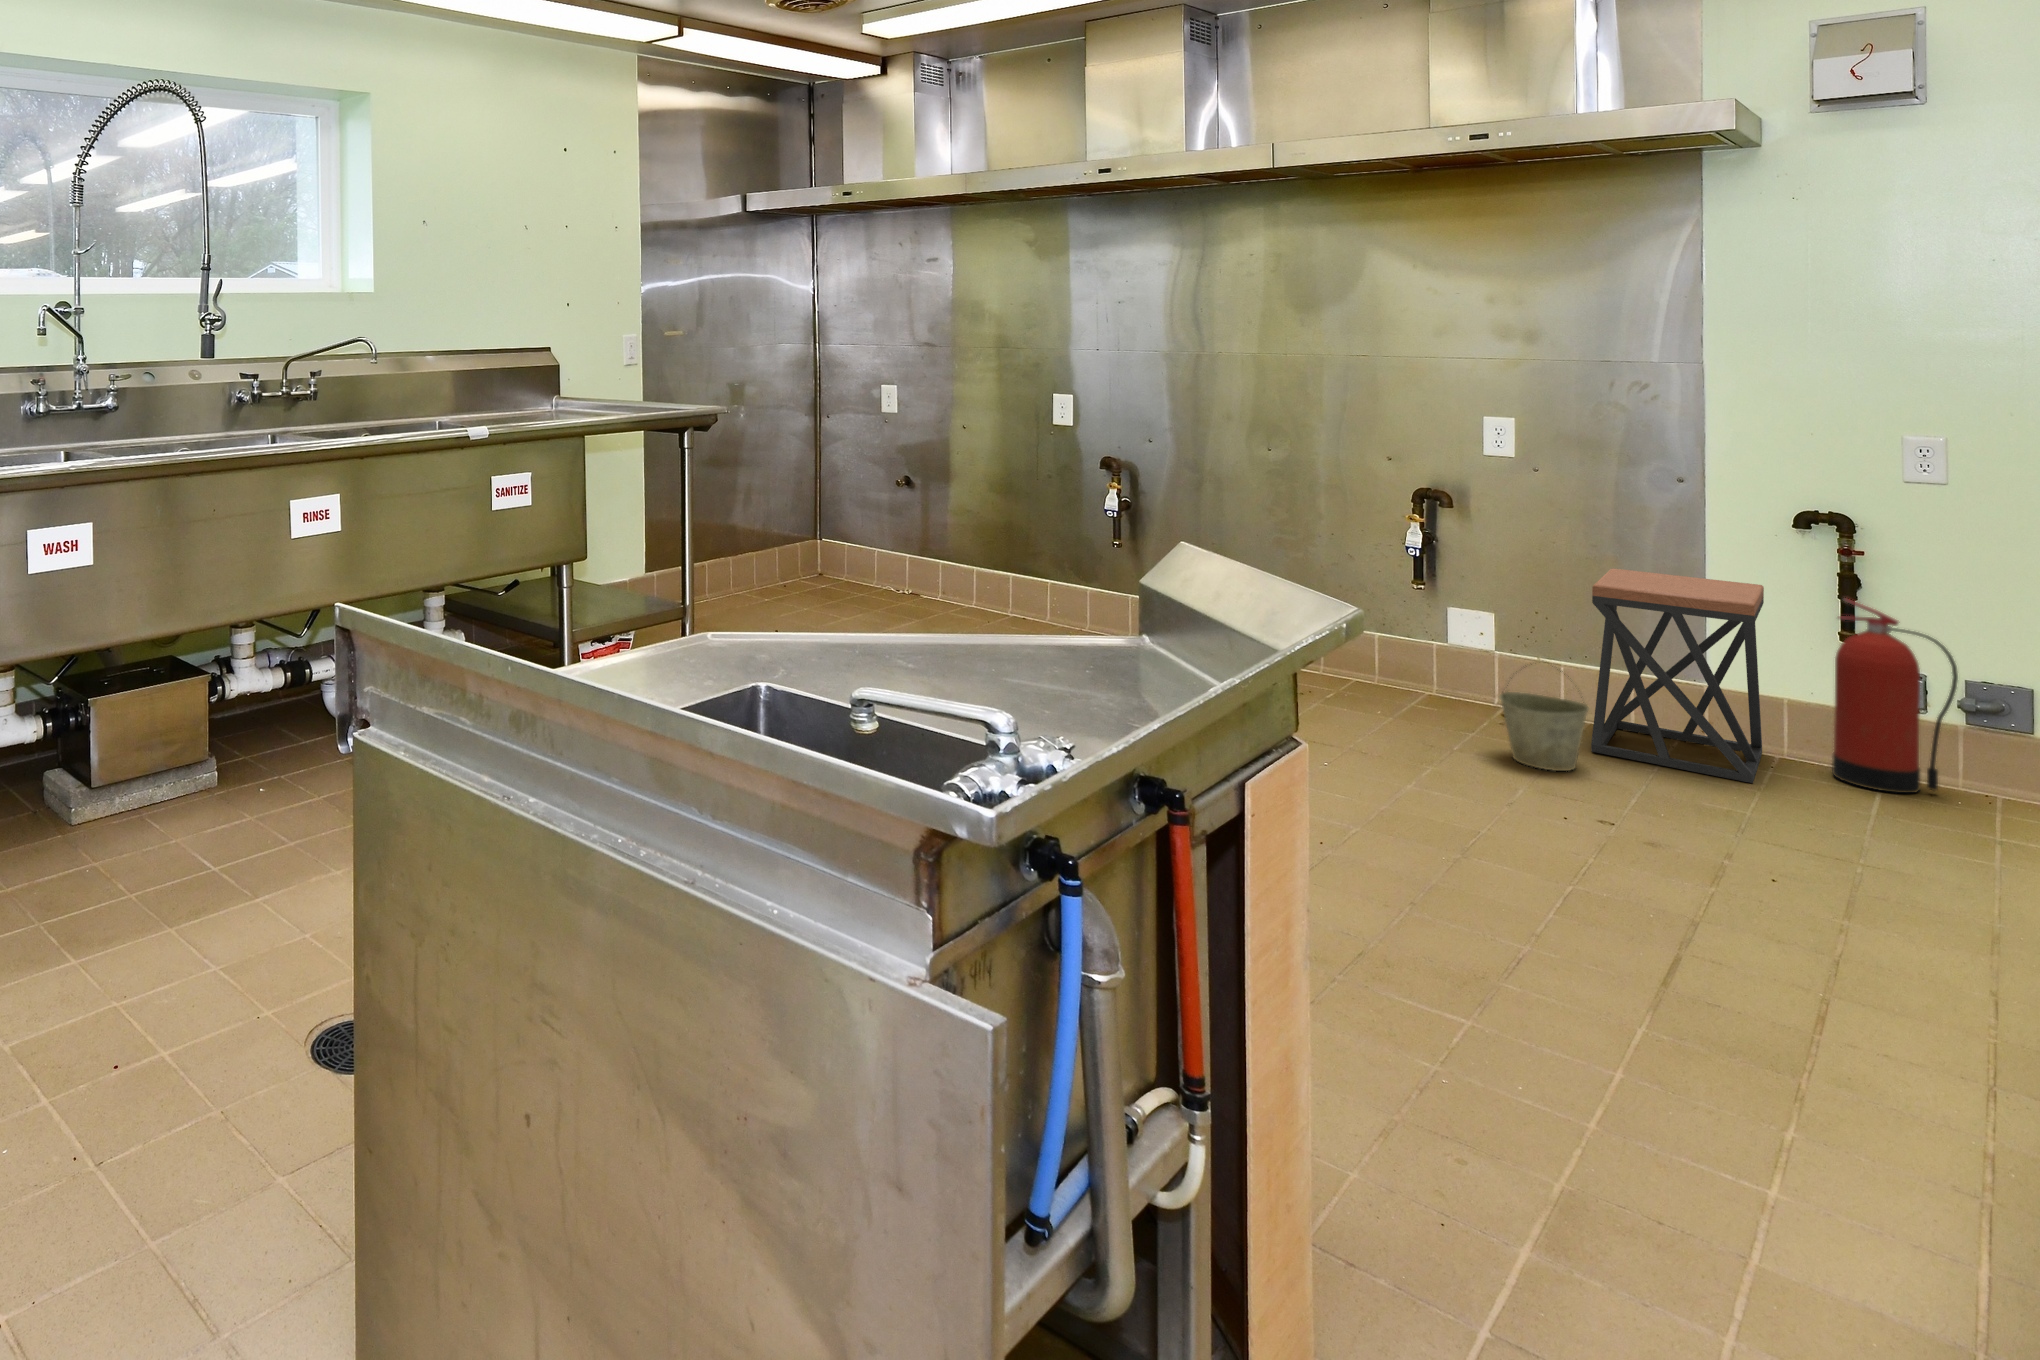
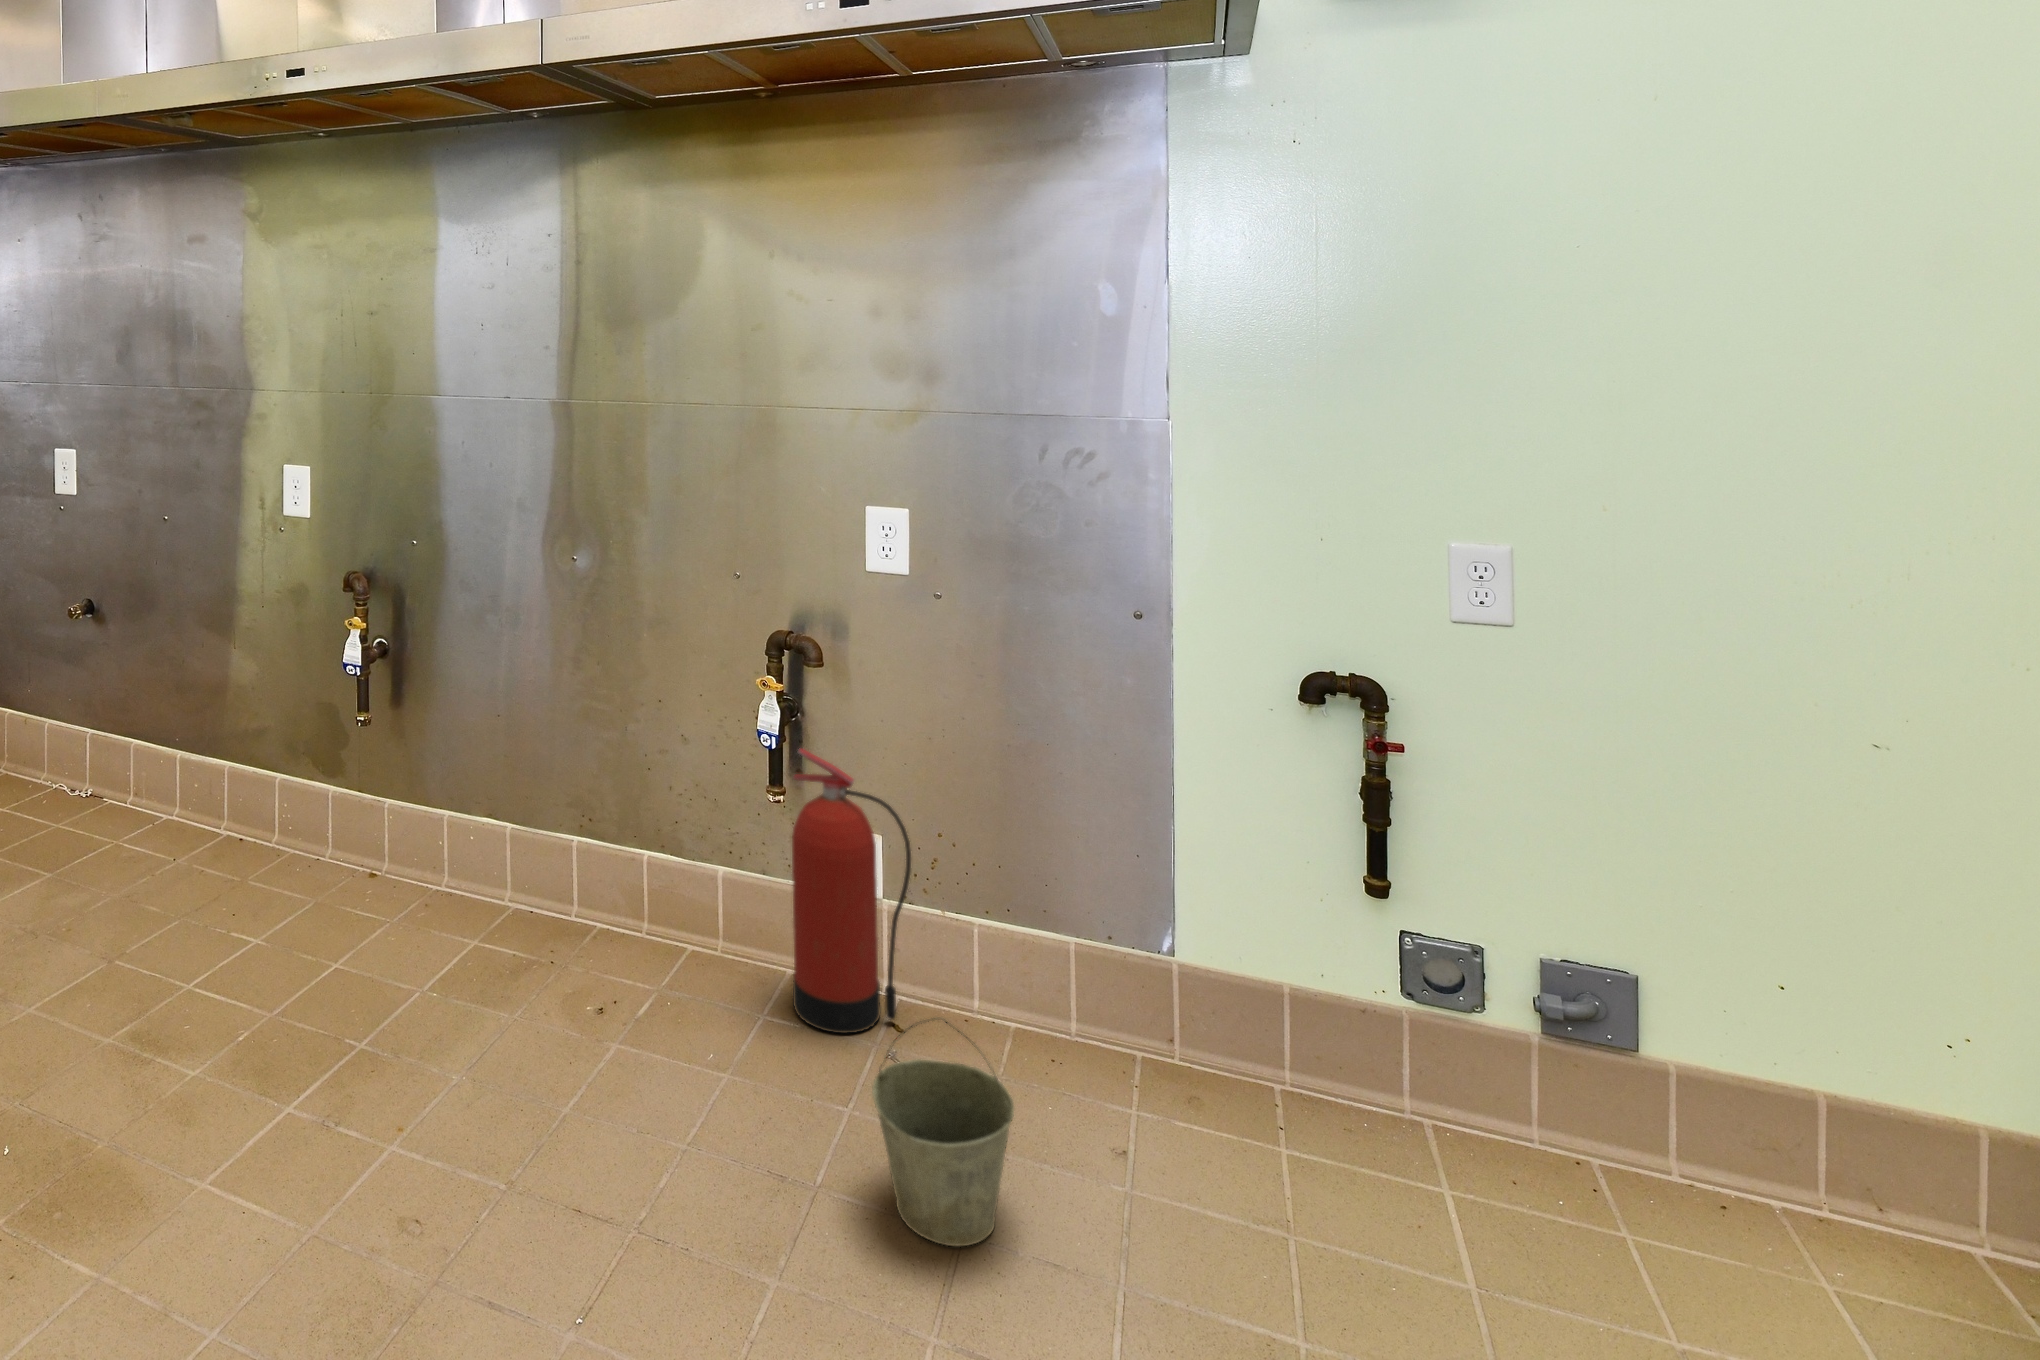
stool: present [1591,568,1764,783] -> none [1016,769,1263,1213]
fire extinguisher: present [1832,599,1958,793] -> present [792,749,911,1033]

